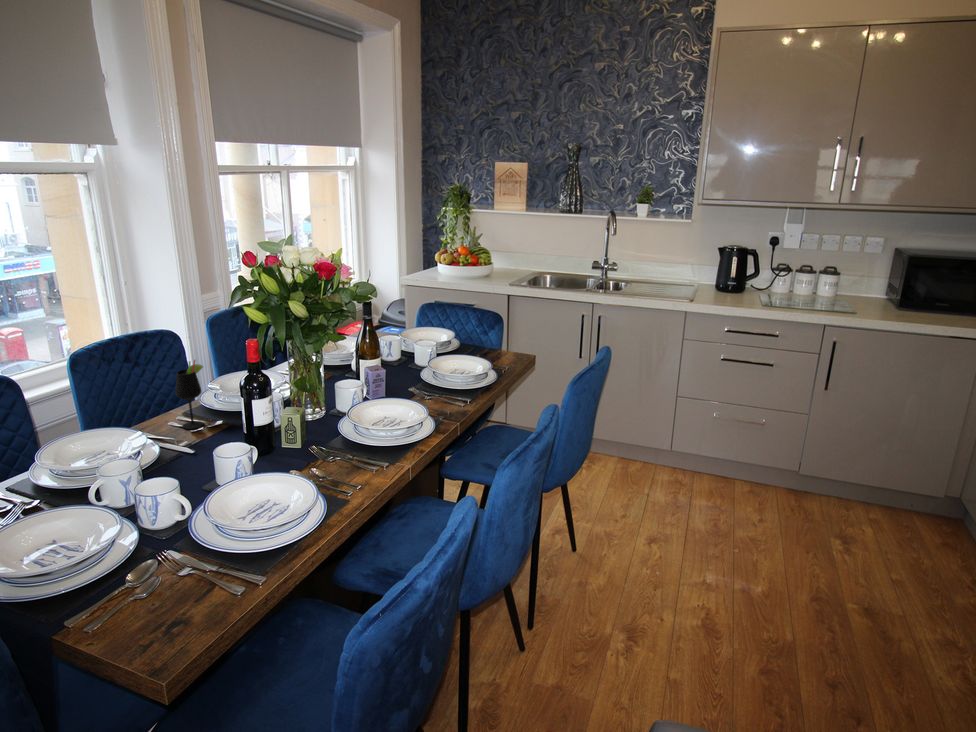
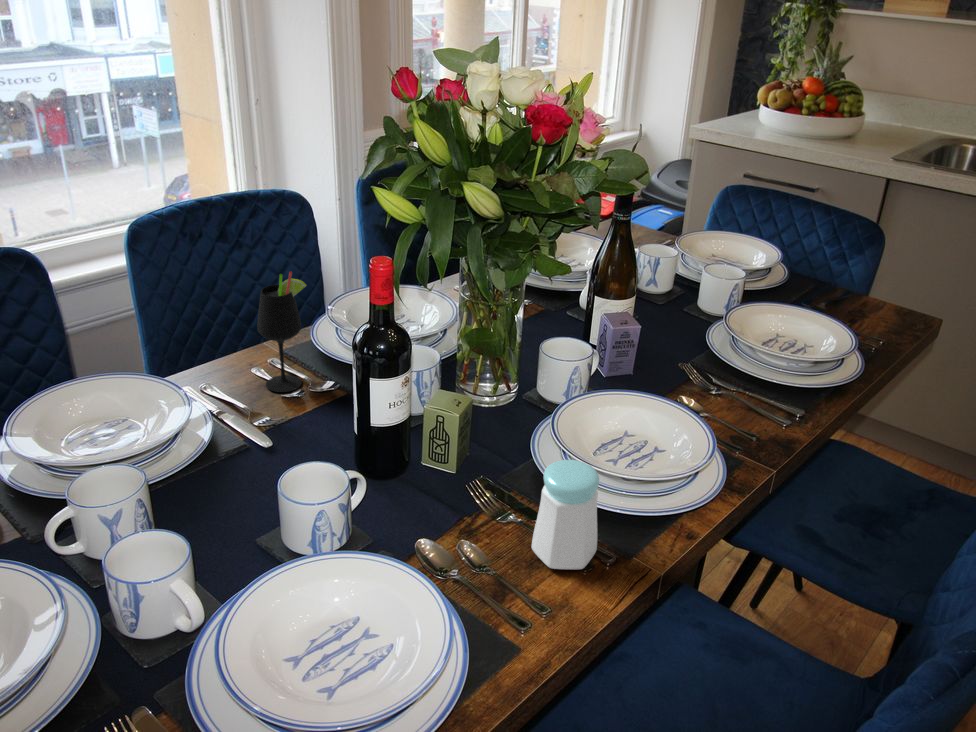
salt shaker: none [347,419,378,472] -> present [532,460,599,569]

